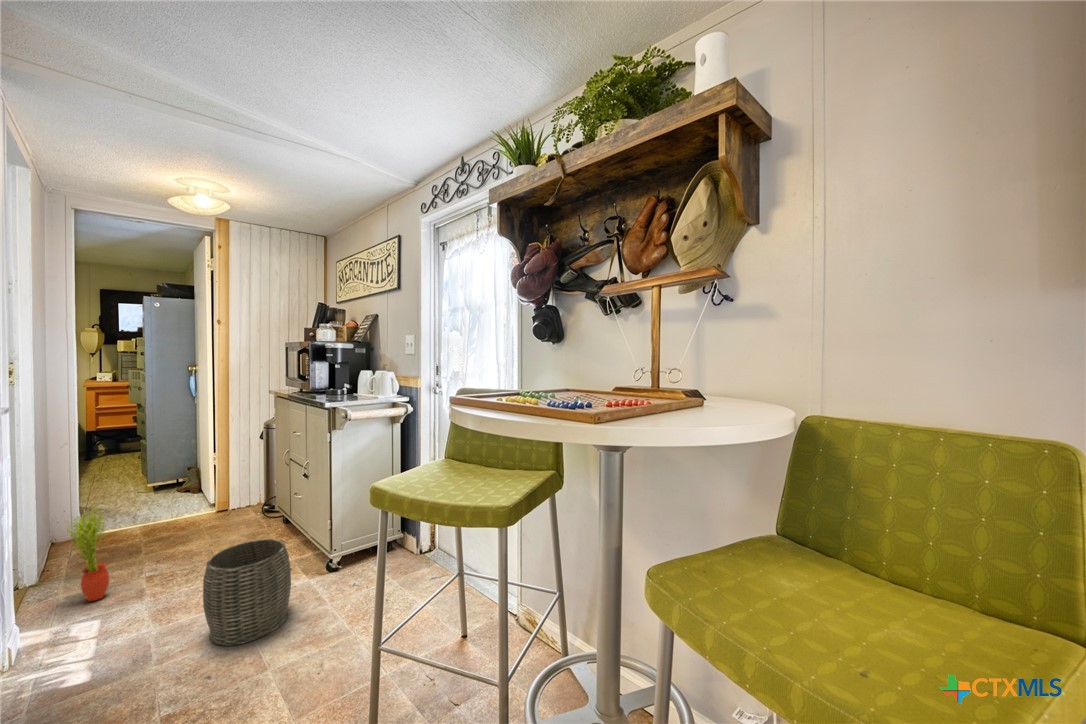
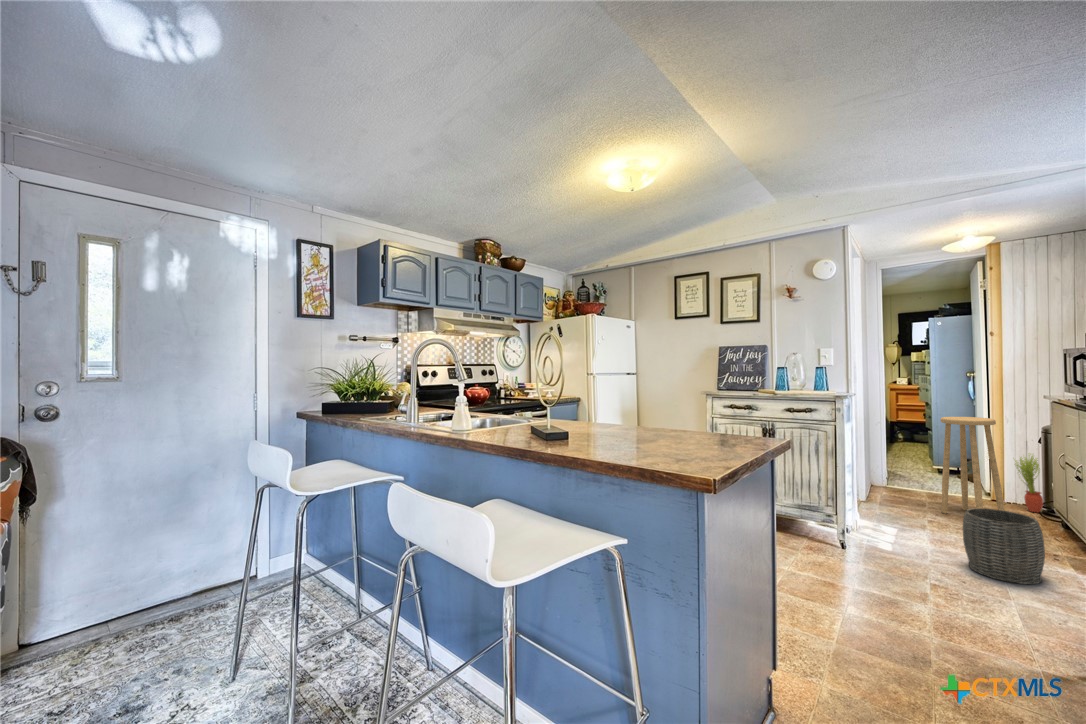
stool: none [164,421,235,556] -> present [941,417,1004,514]
potted plant: present [65,506,109,601] -> present [1015,455,1043,512]

